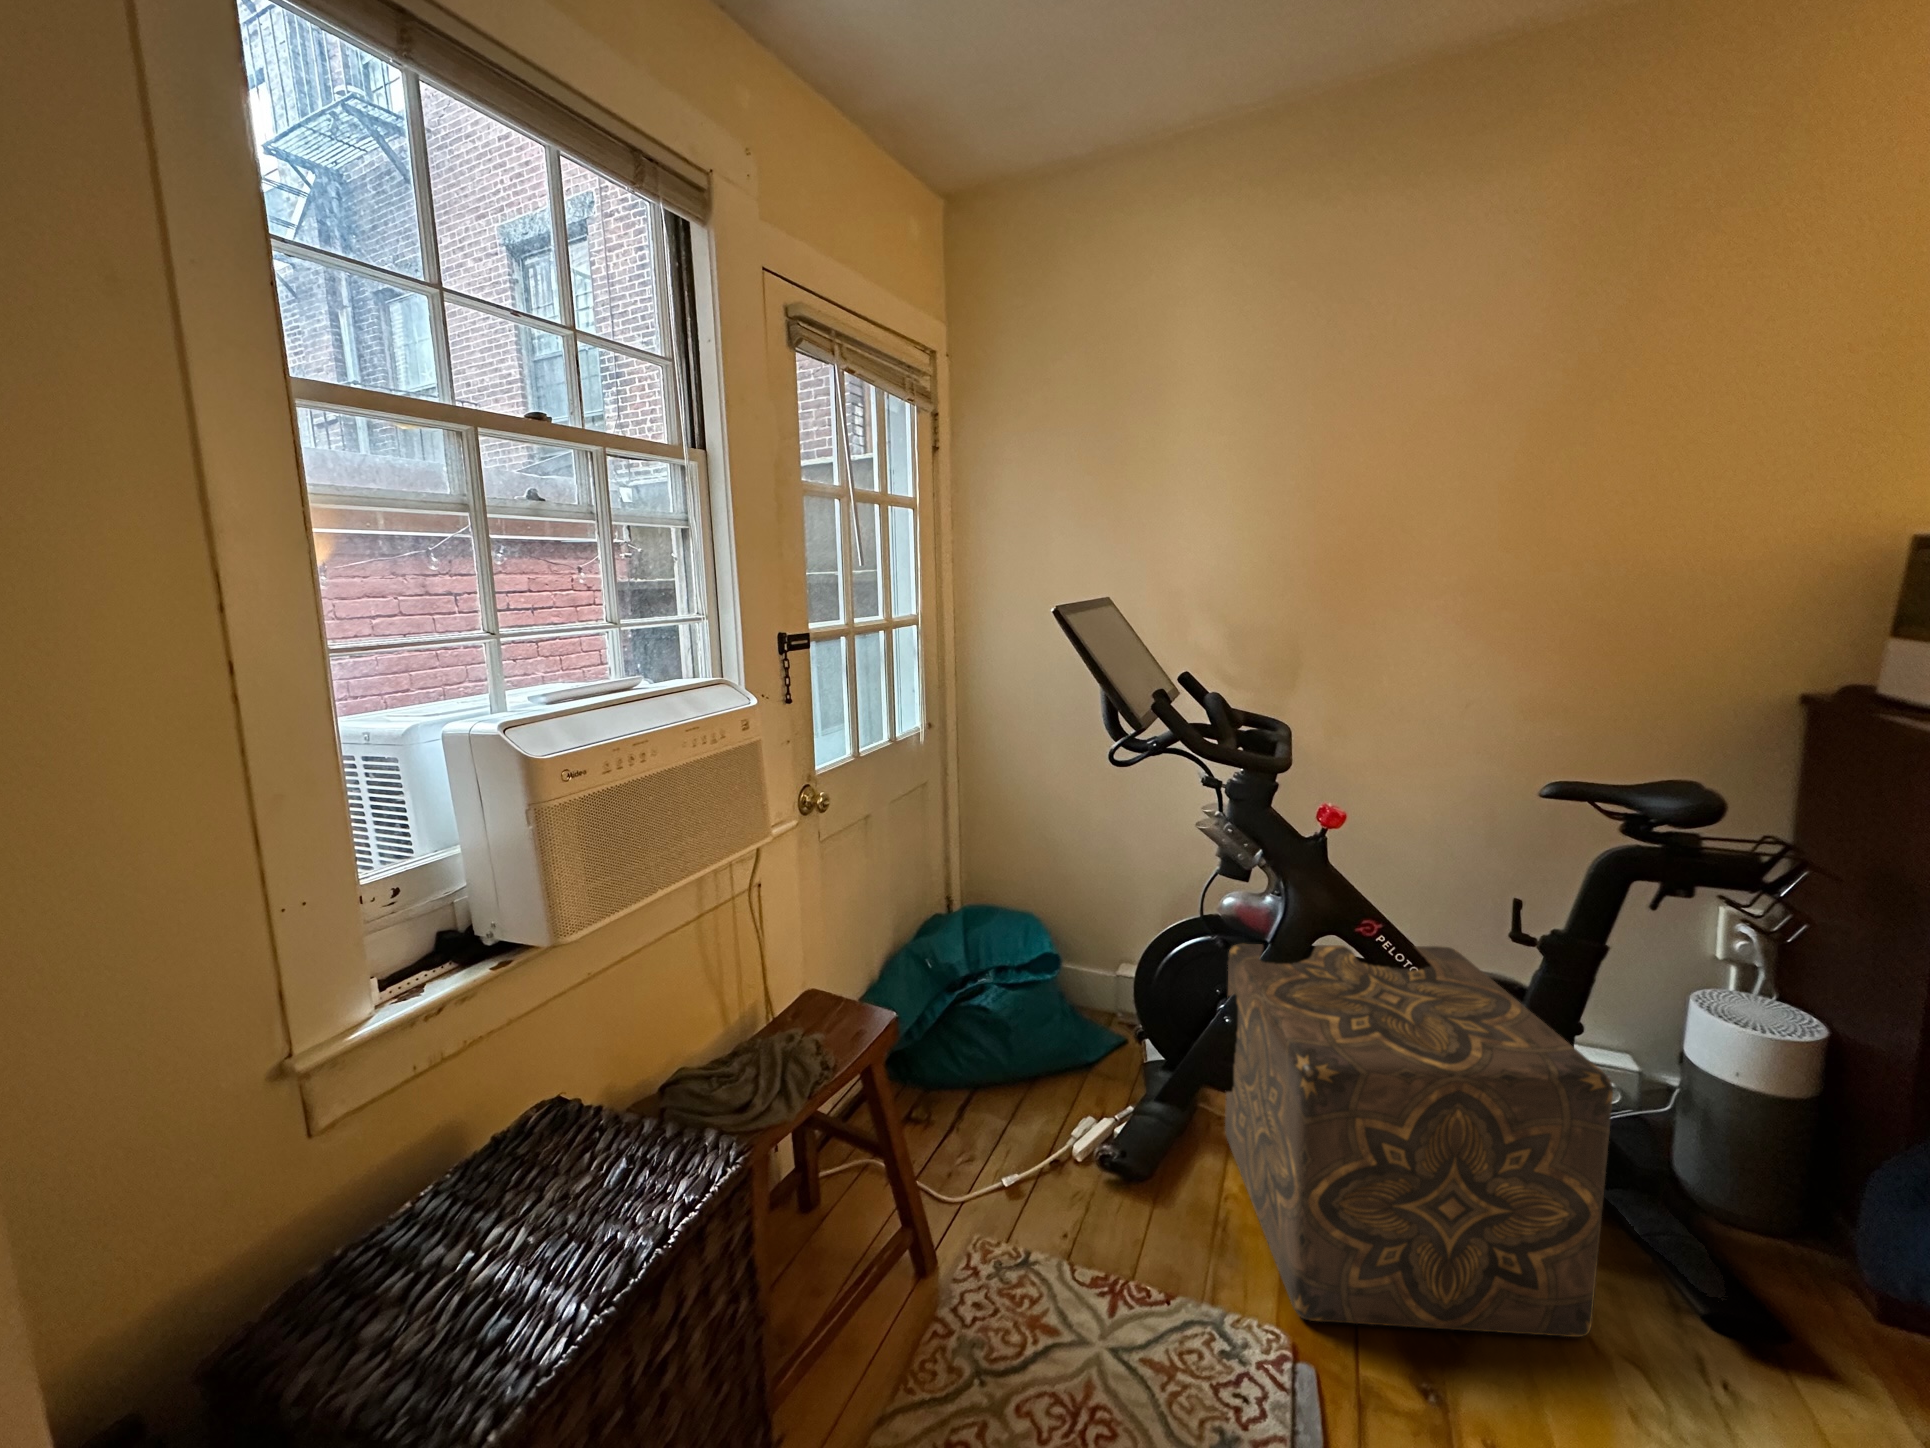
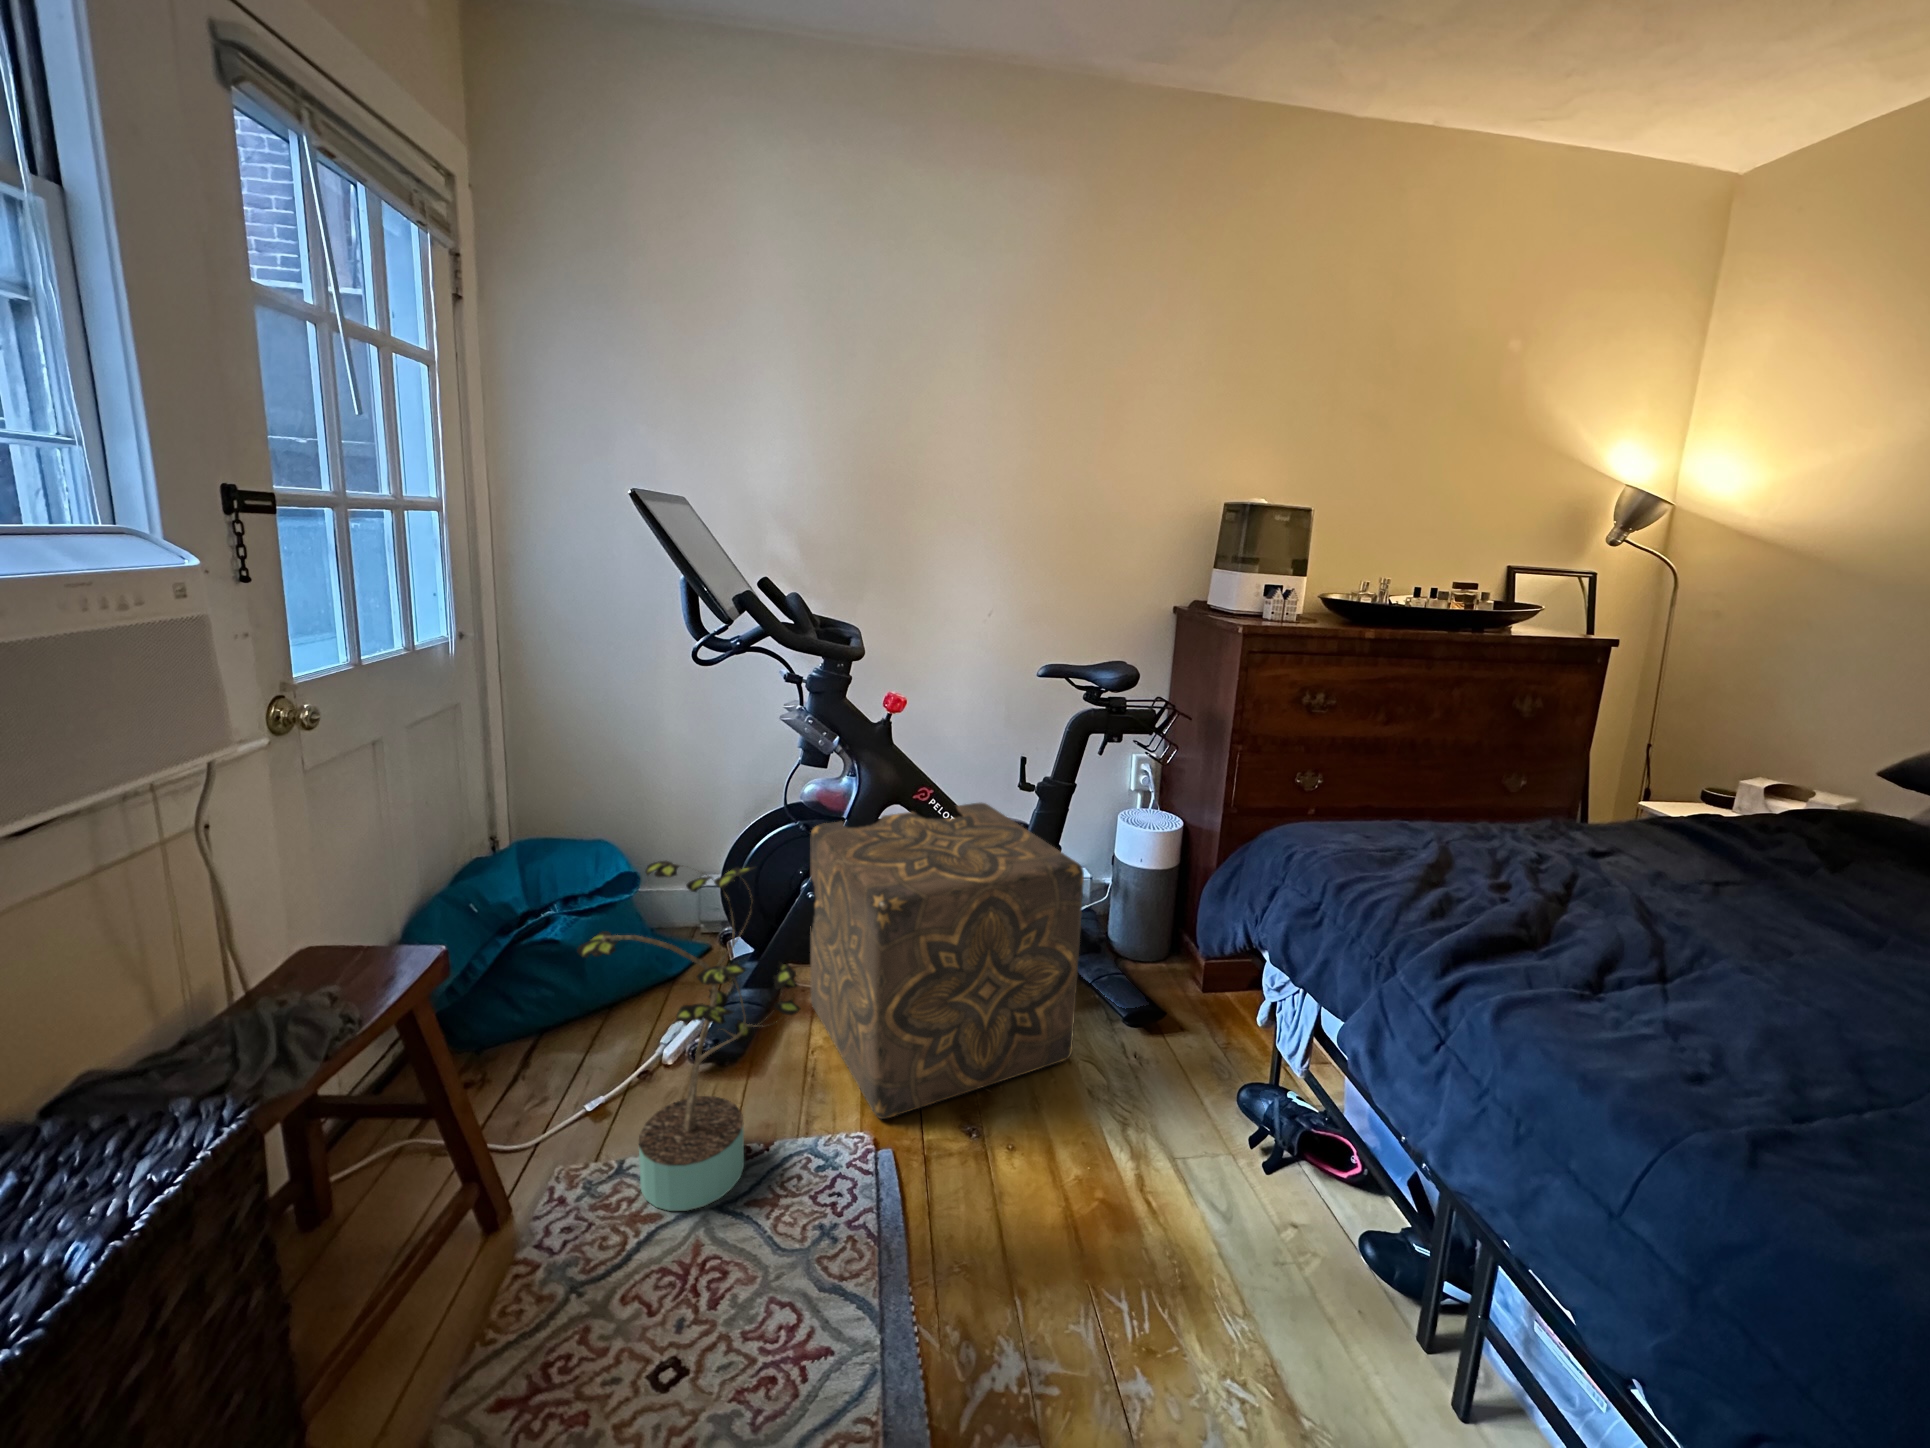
potted plant: none [992,970,1206,1342] -> present [577,861,801,1211]

